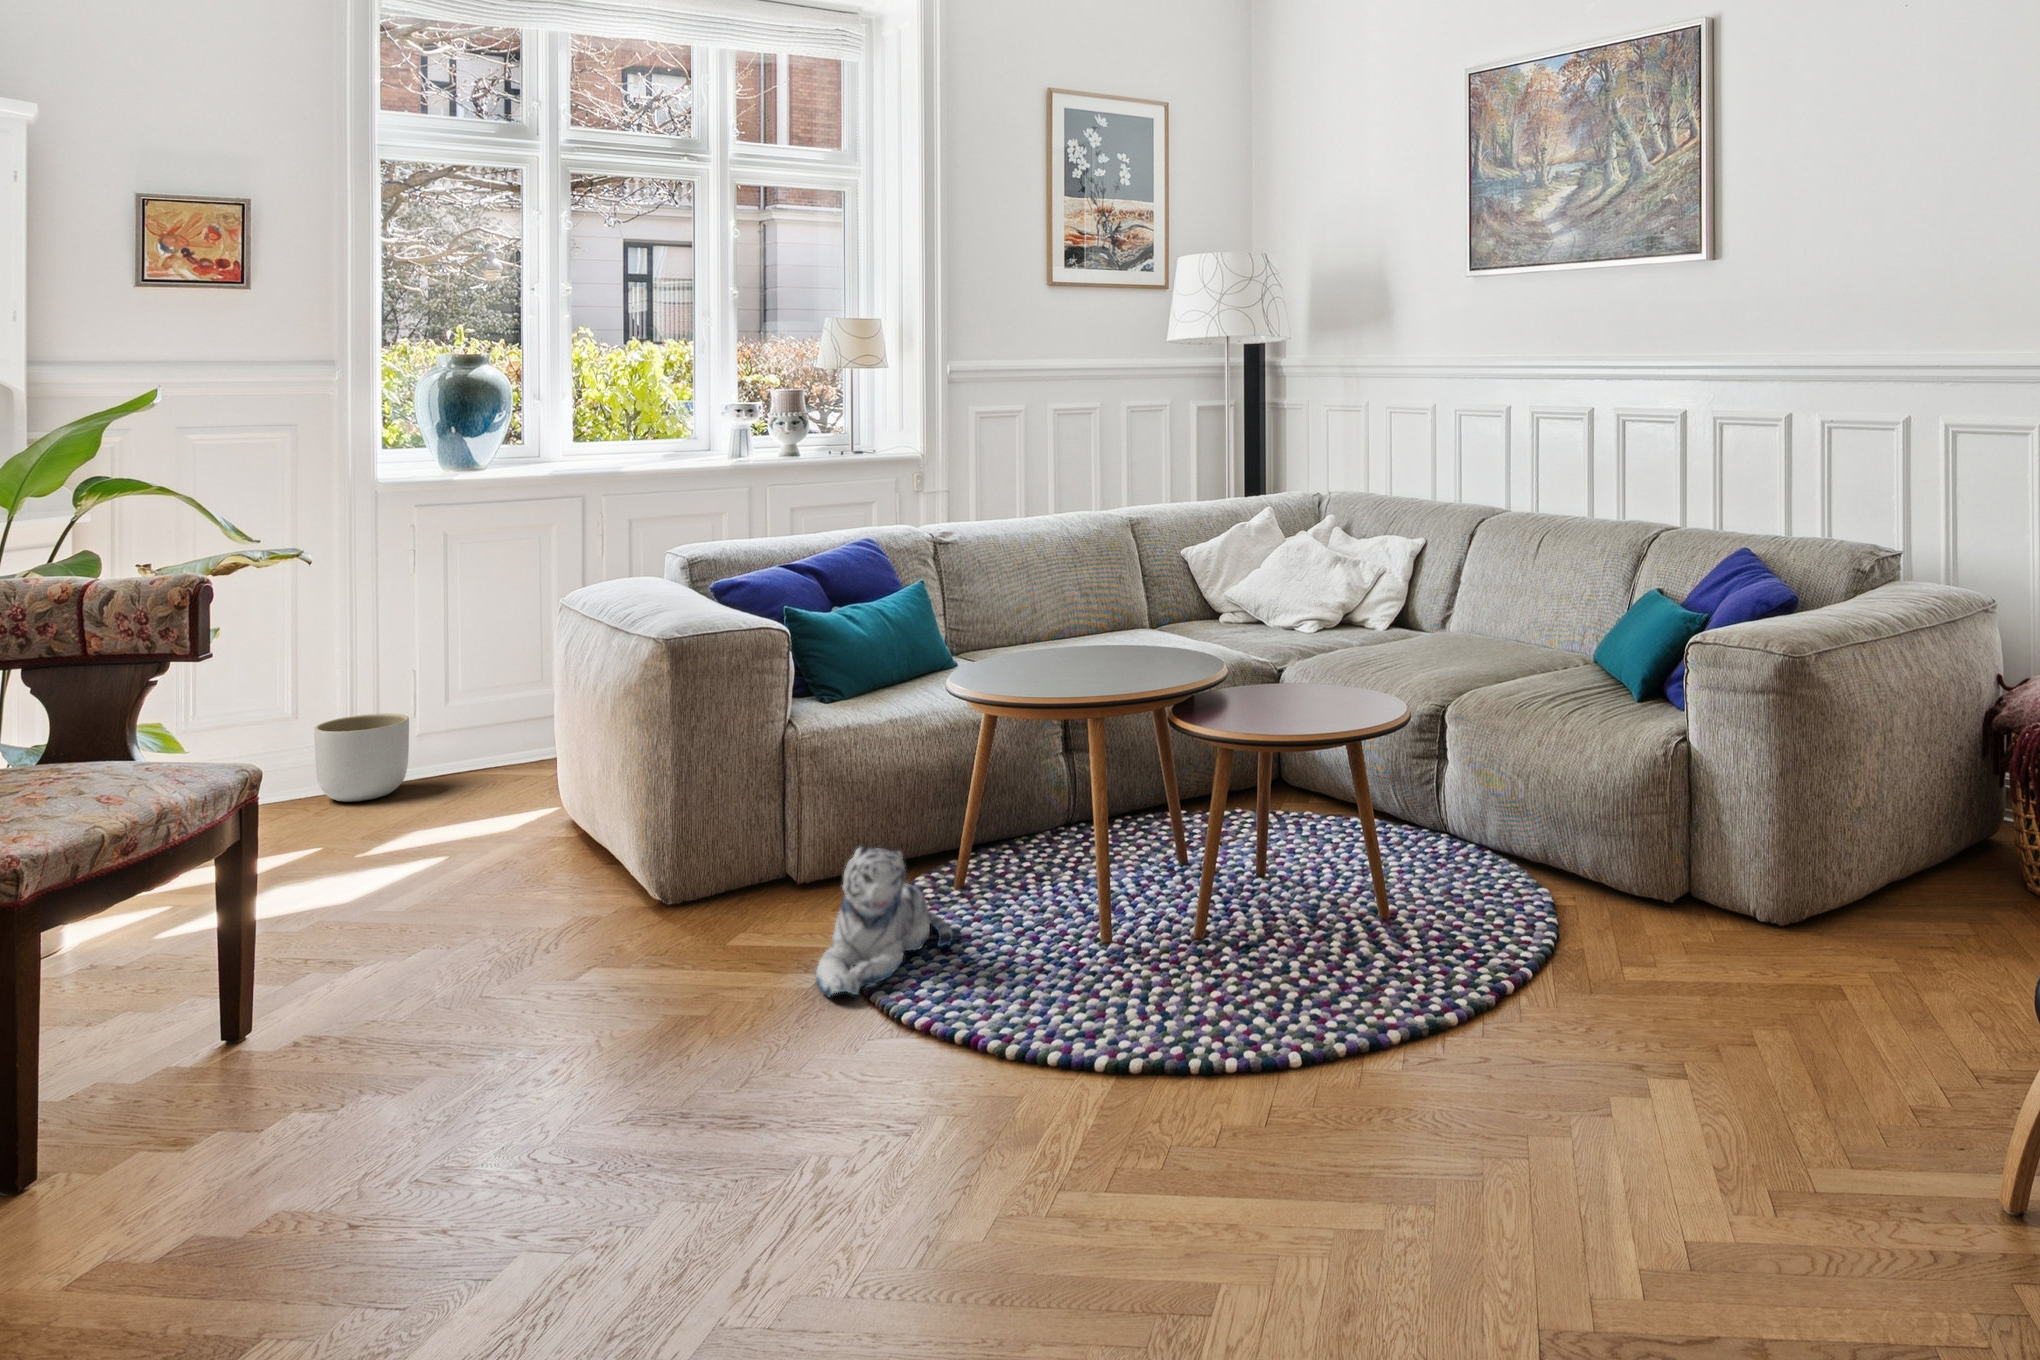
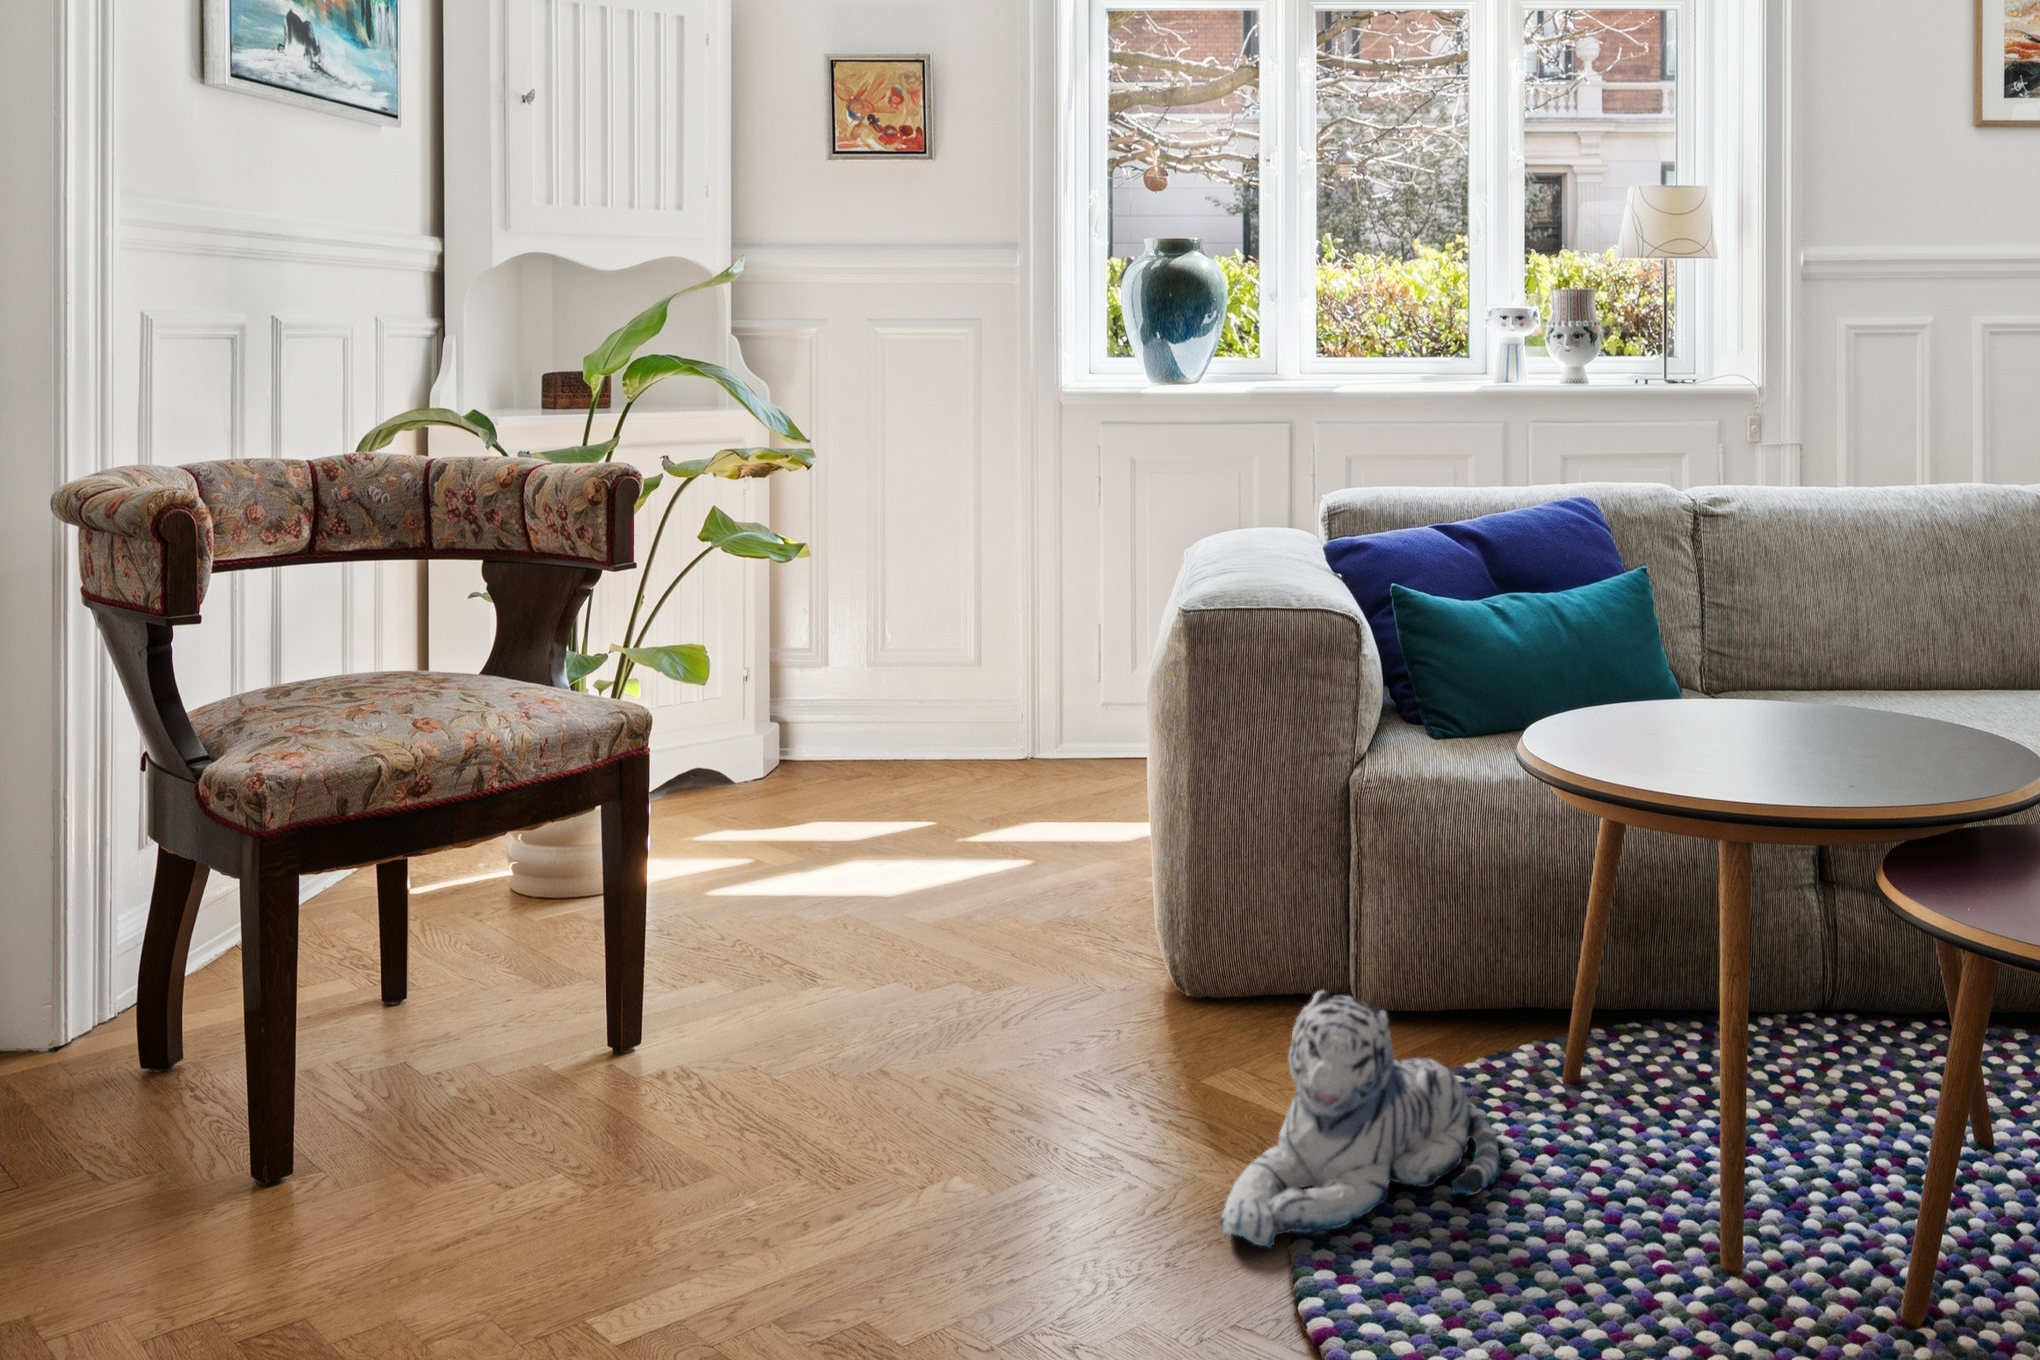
planter: present [314,714,409,802] -> none [978,672,1076,775]

